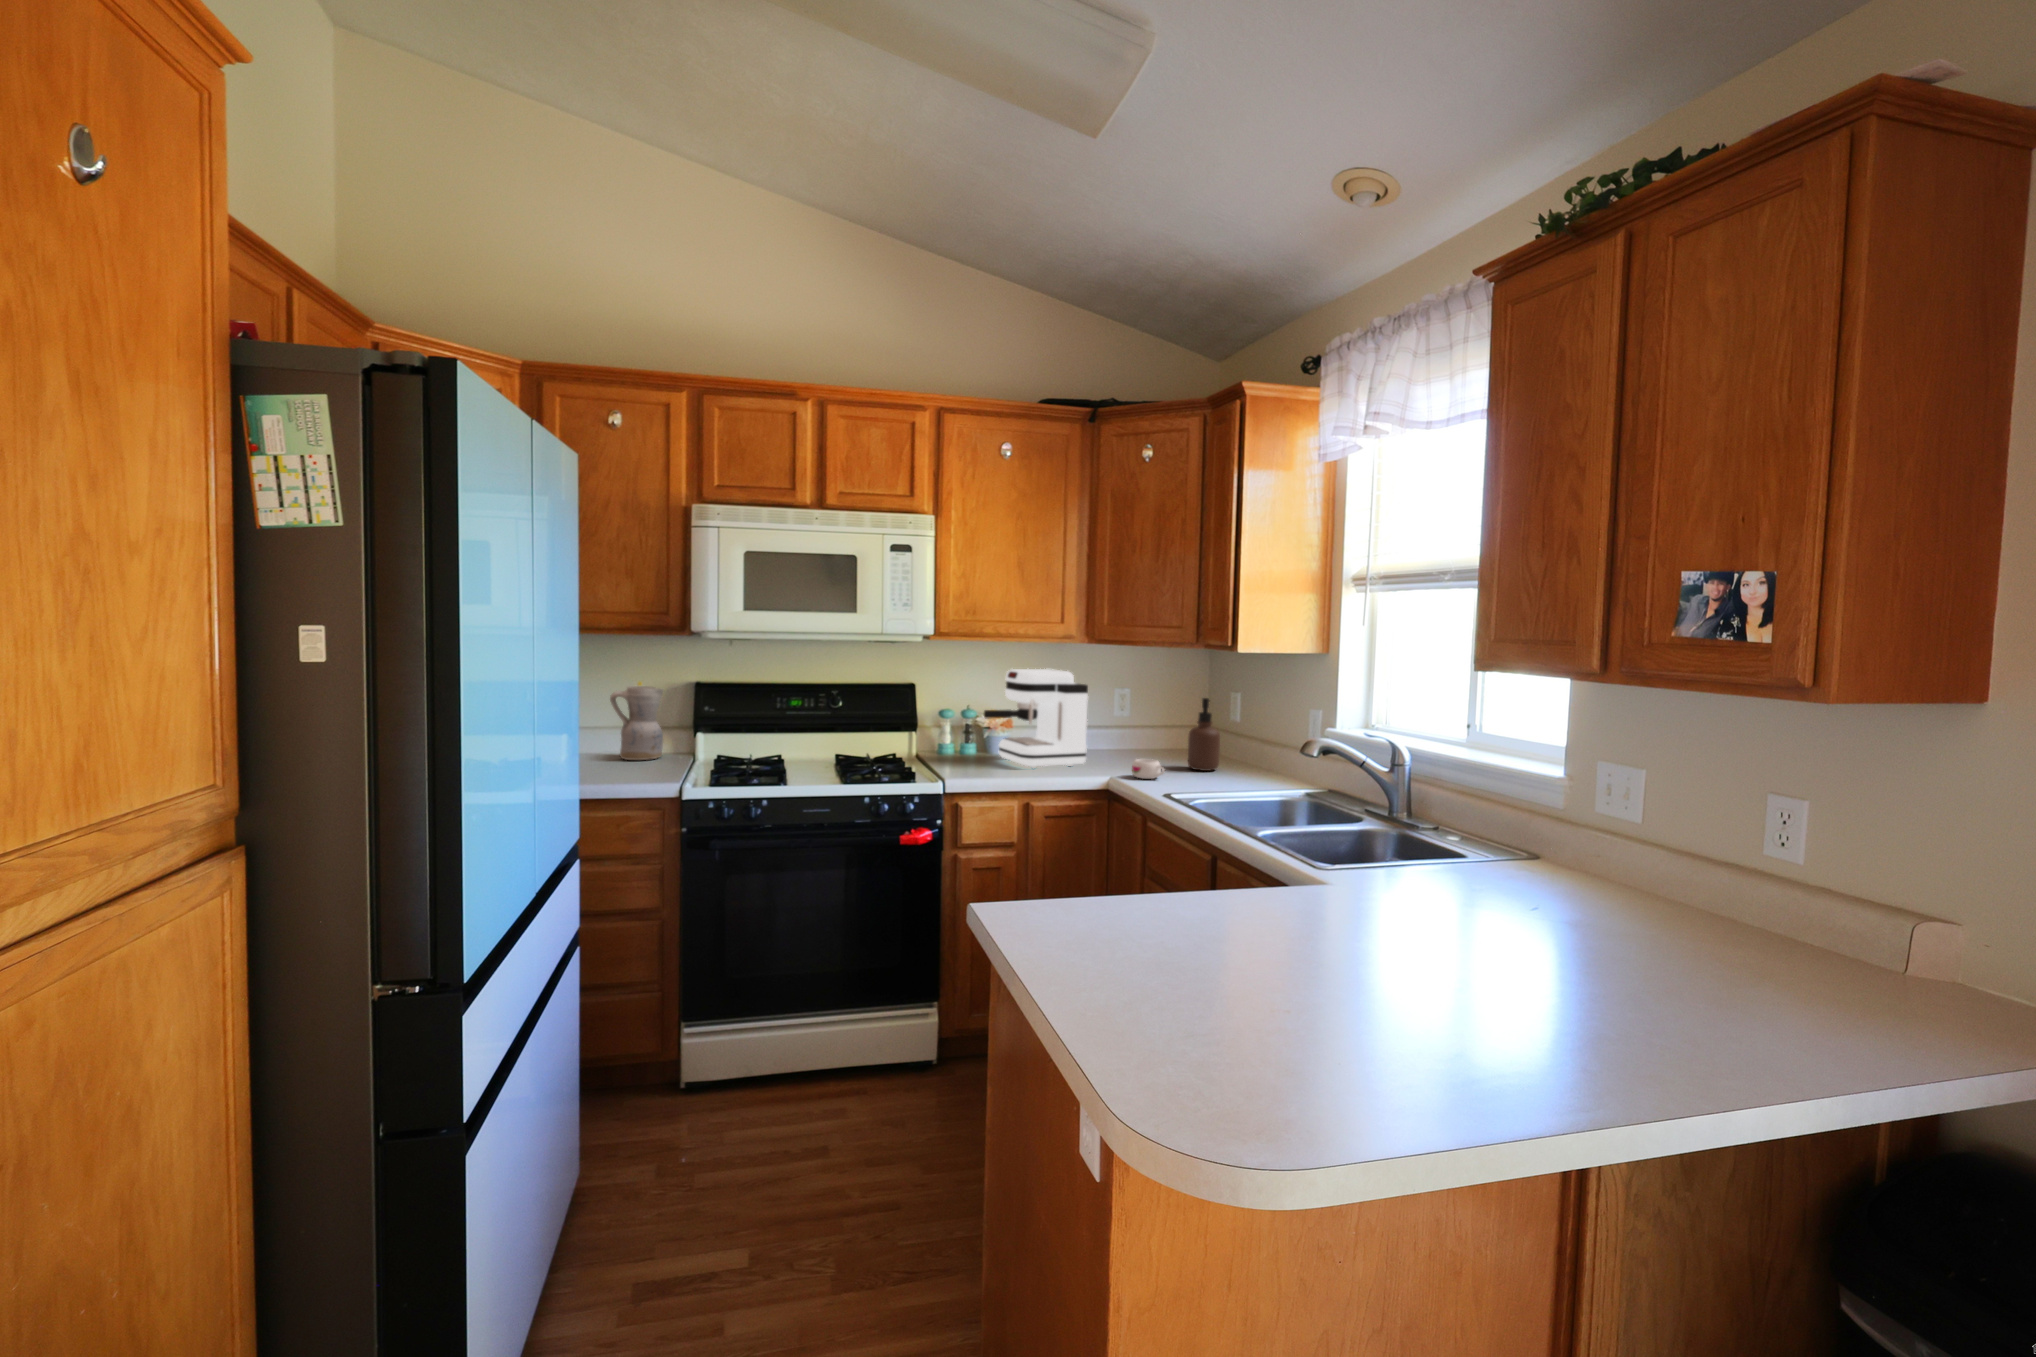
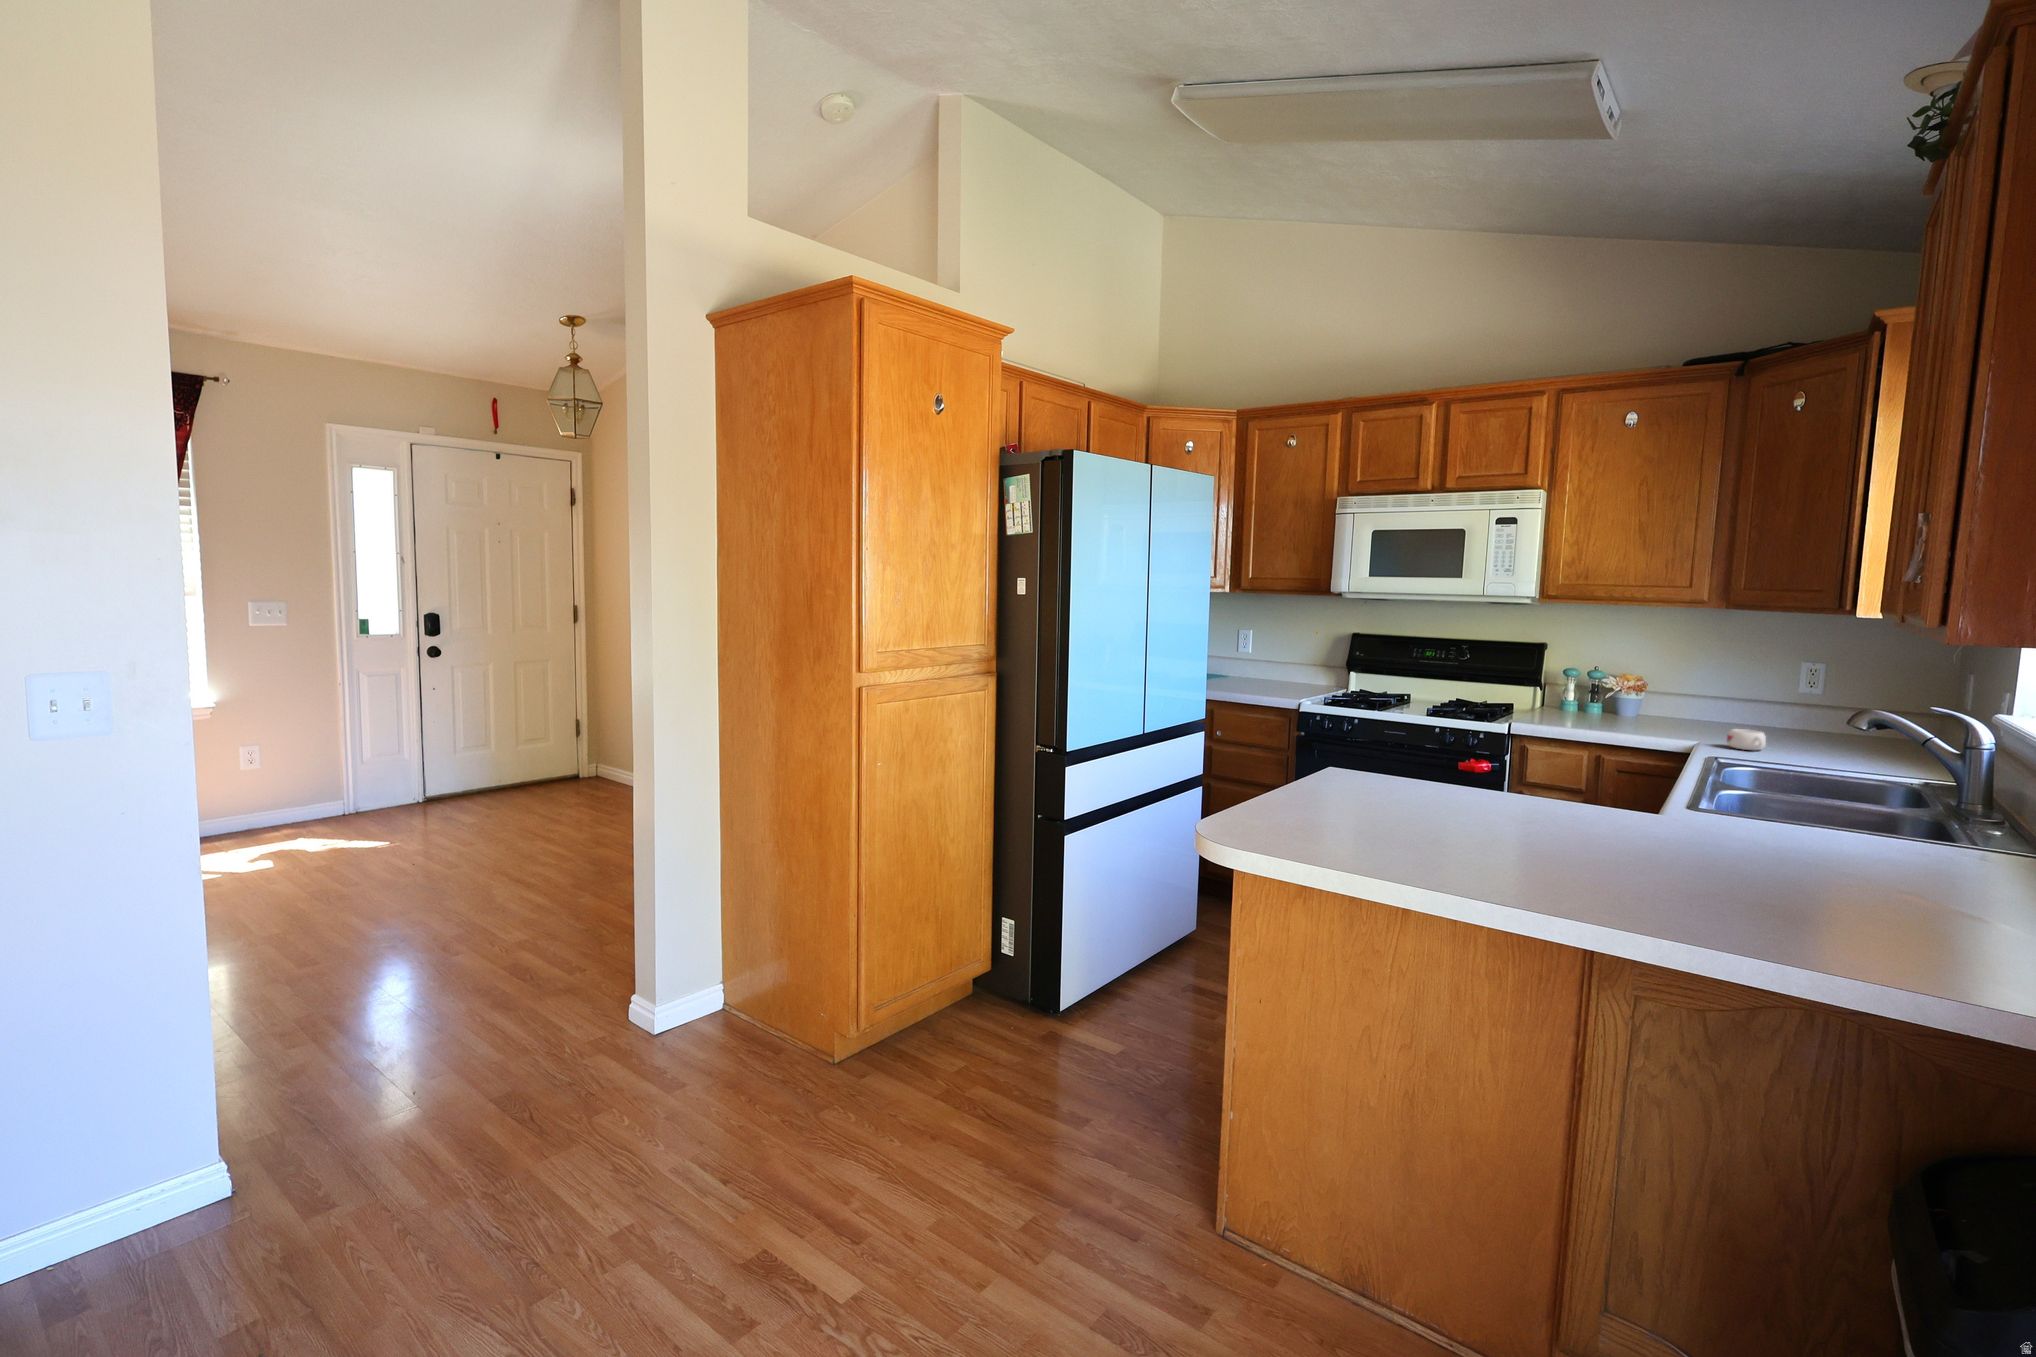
coffee maker: present [984,669,1088,768] -> none [1587,632,1705,732]
ceramic pitcher: present [610,686,663,760] -> none [1291,634,1327,688]
soap dispenser: present [1188,698,1220,771] -> none [1834,672,1887,756]

